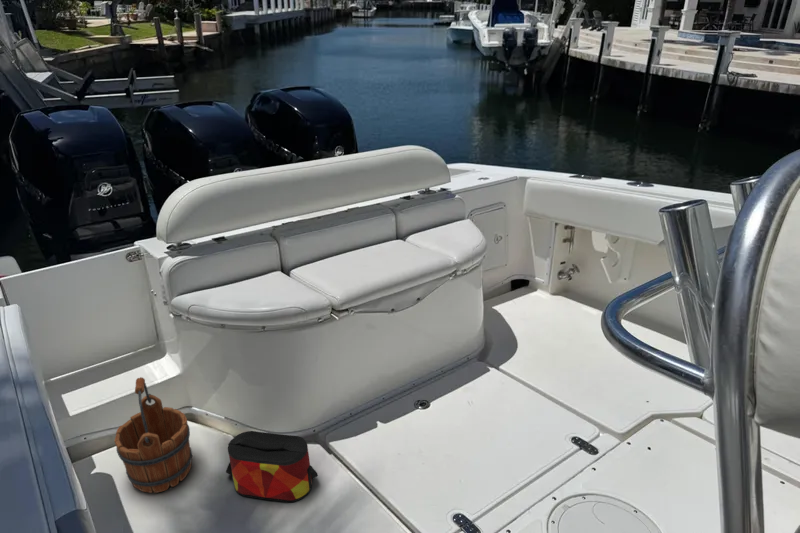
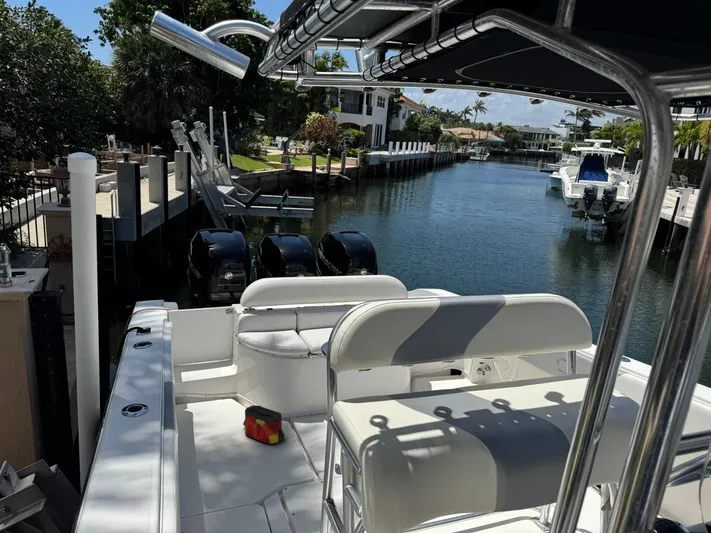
wooden bucket: present [114,377,192,493] -> none [198,366,232,426]

